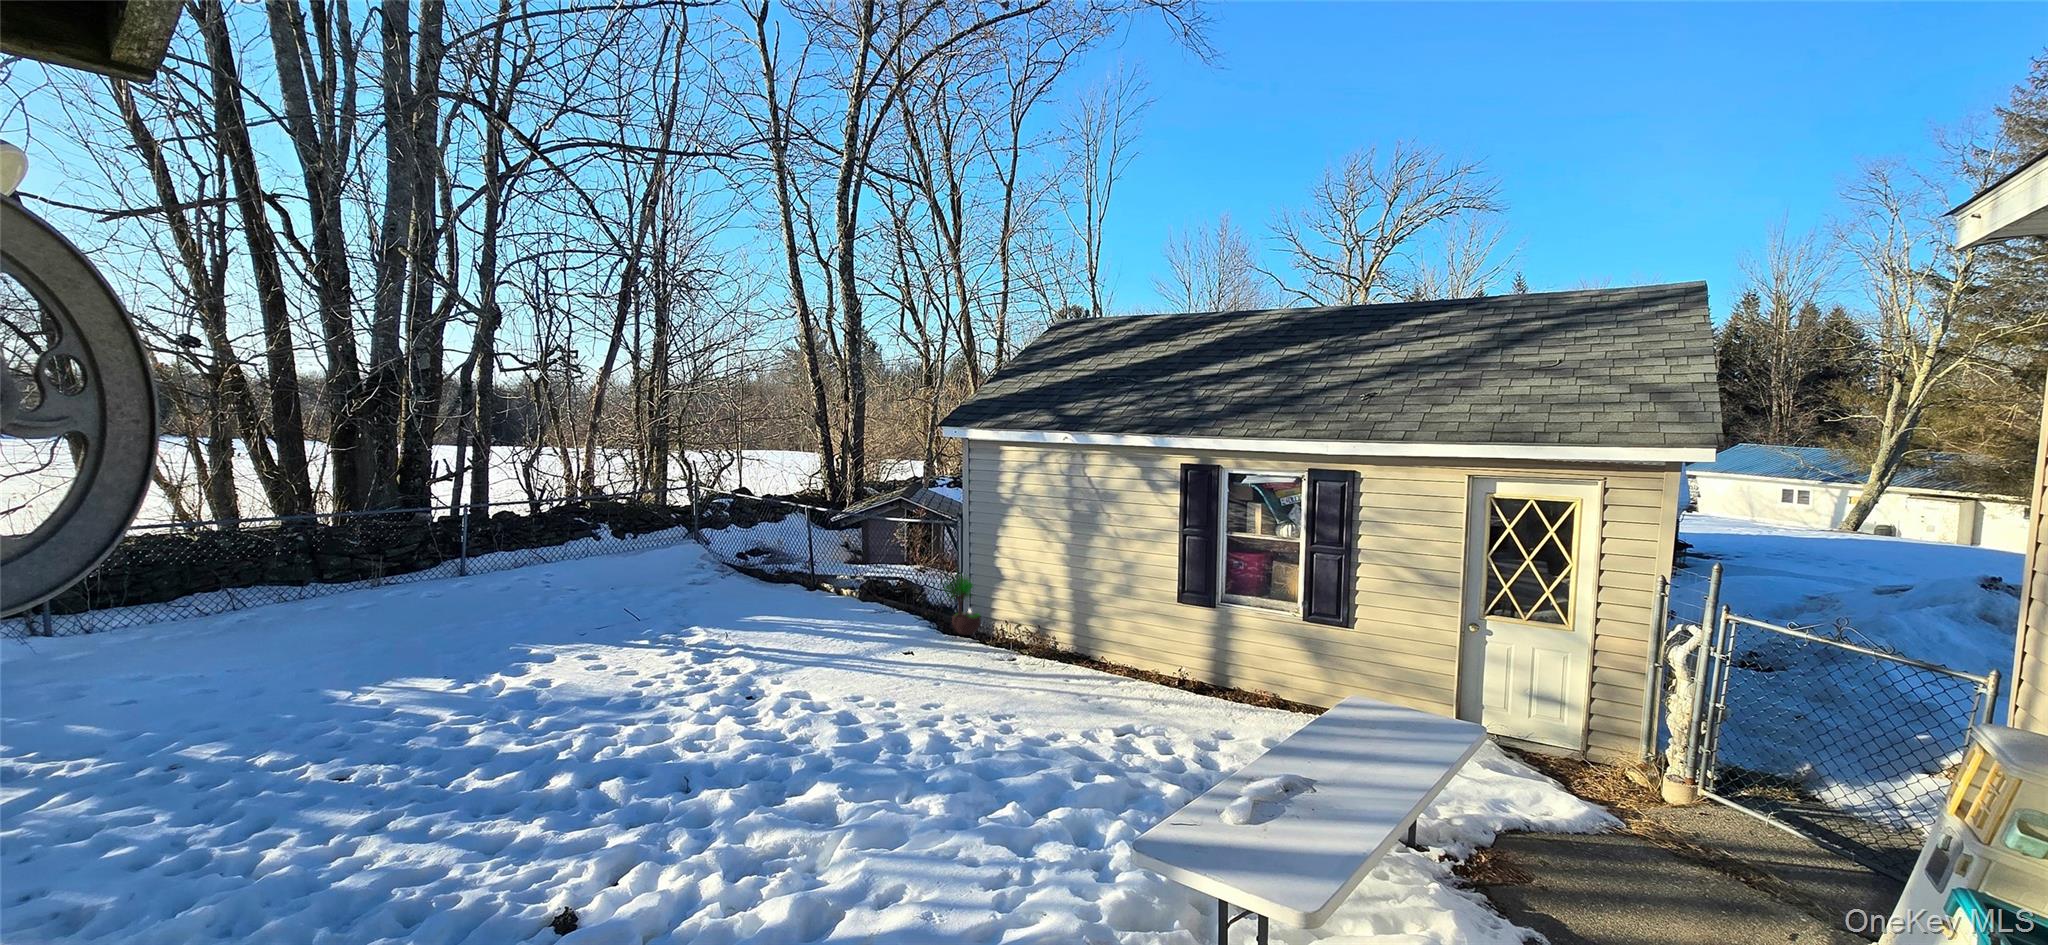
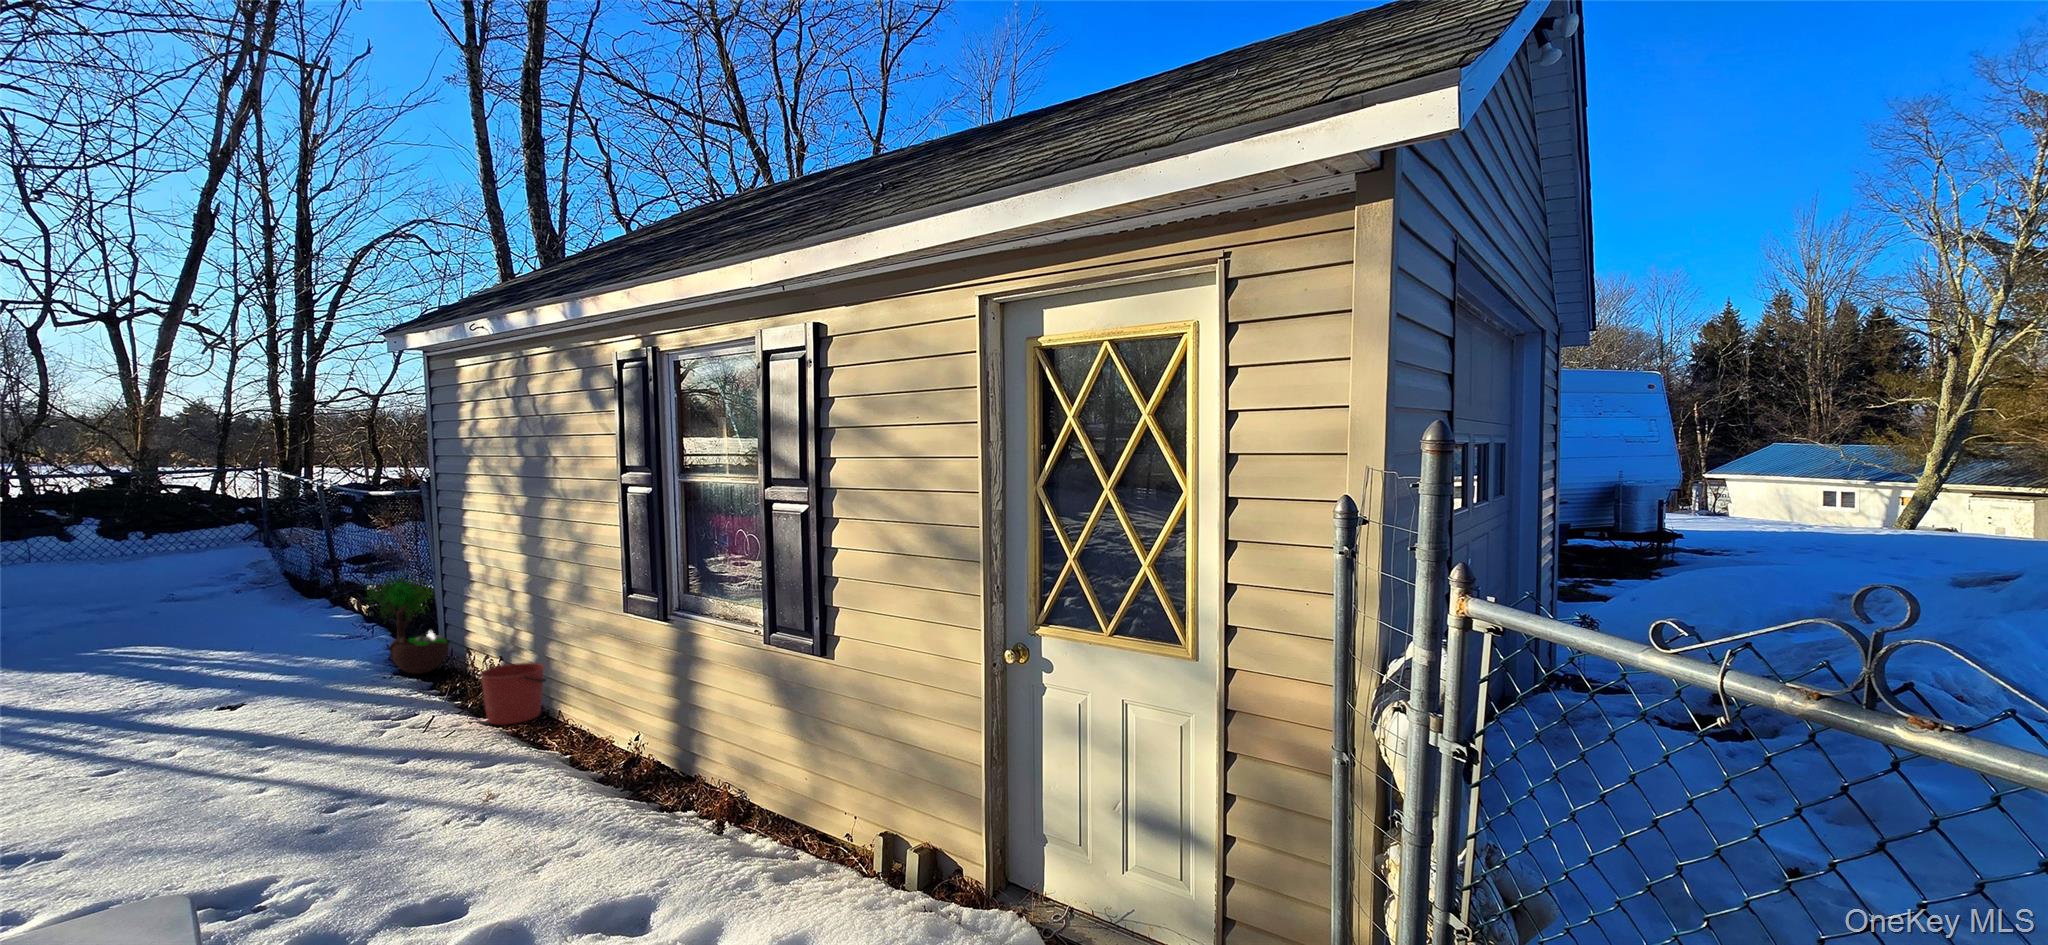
bucket: none [1069,629,1103,664] -> present [480,663,546,725]

